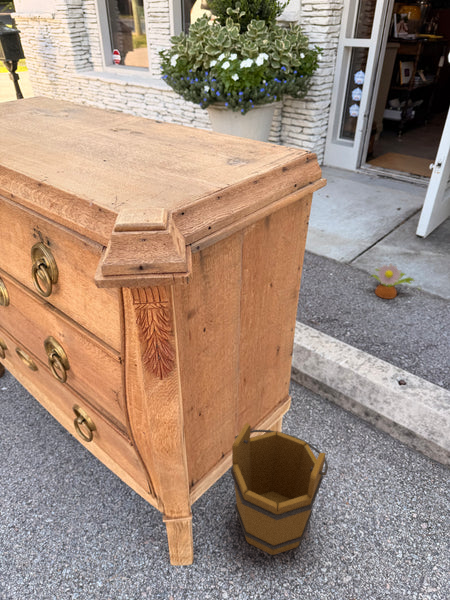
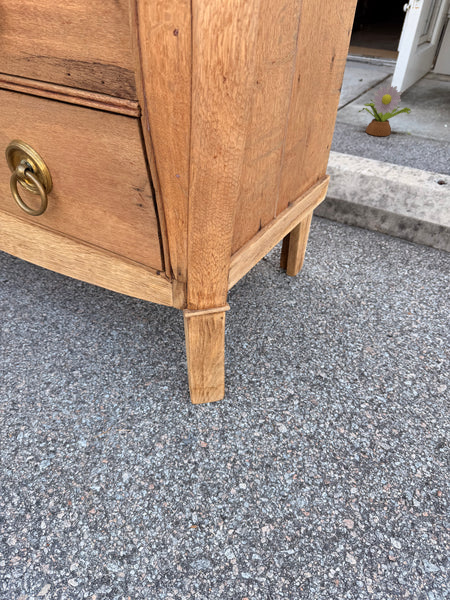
bucket: present [231,422,328,555] -> none [270,177,427,375]

